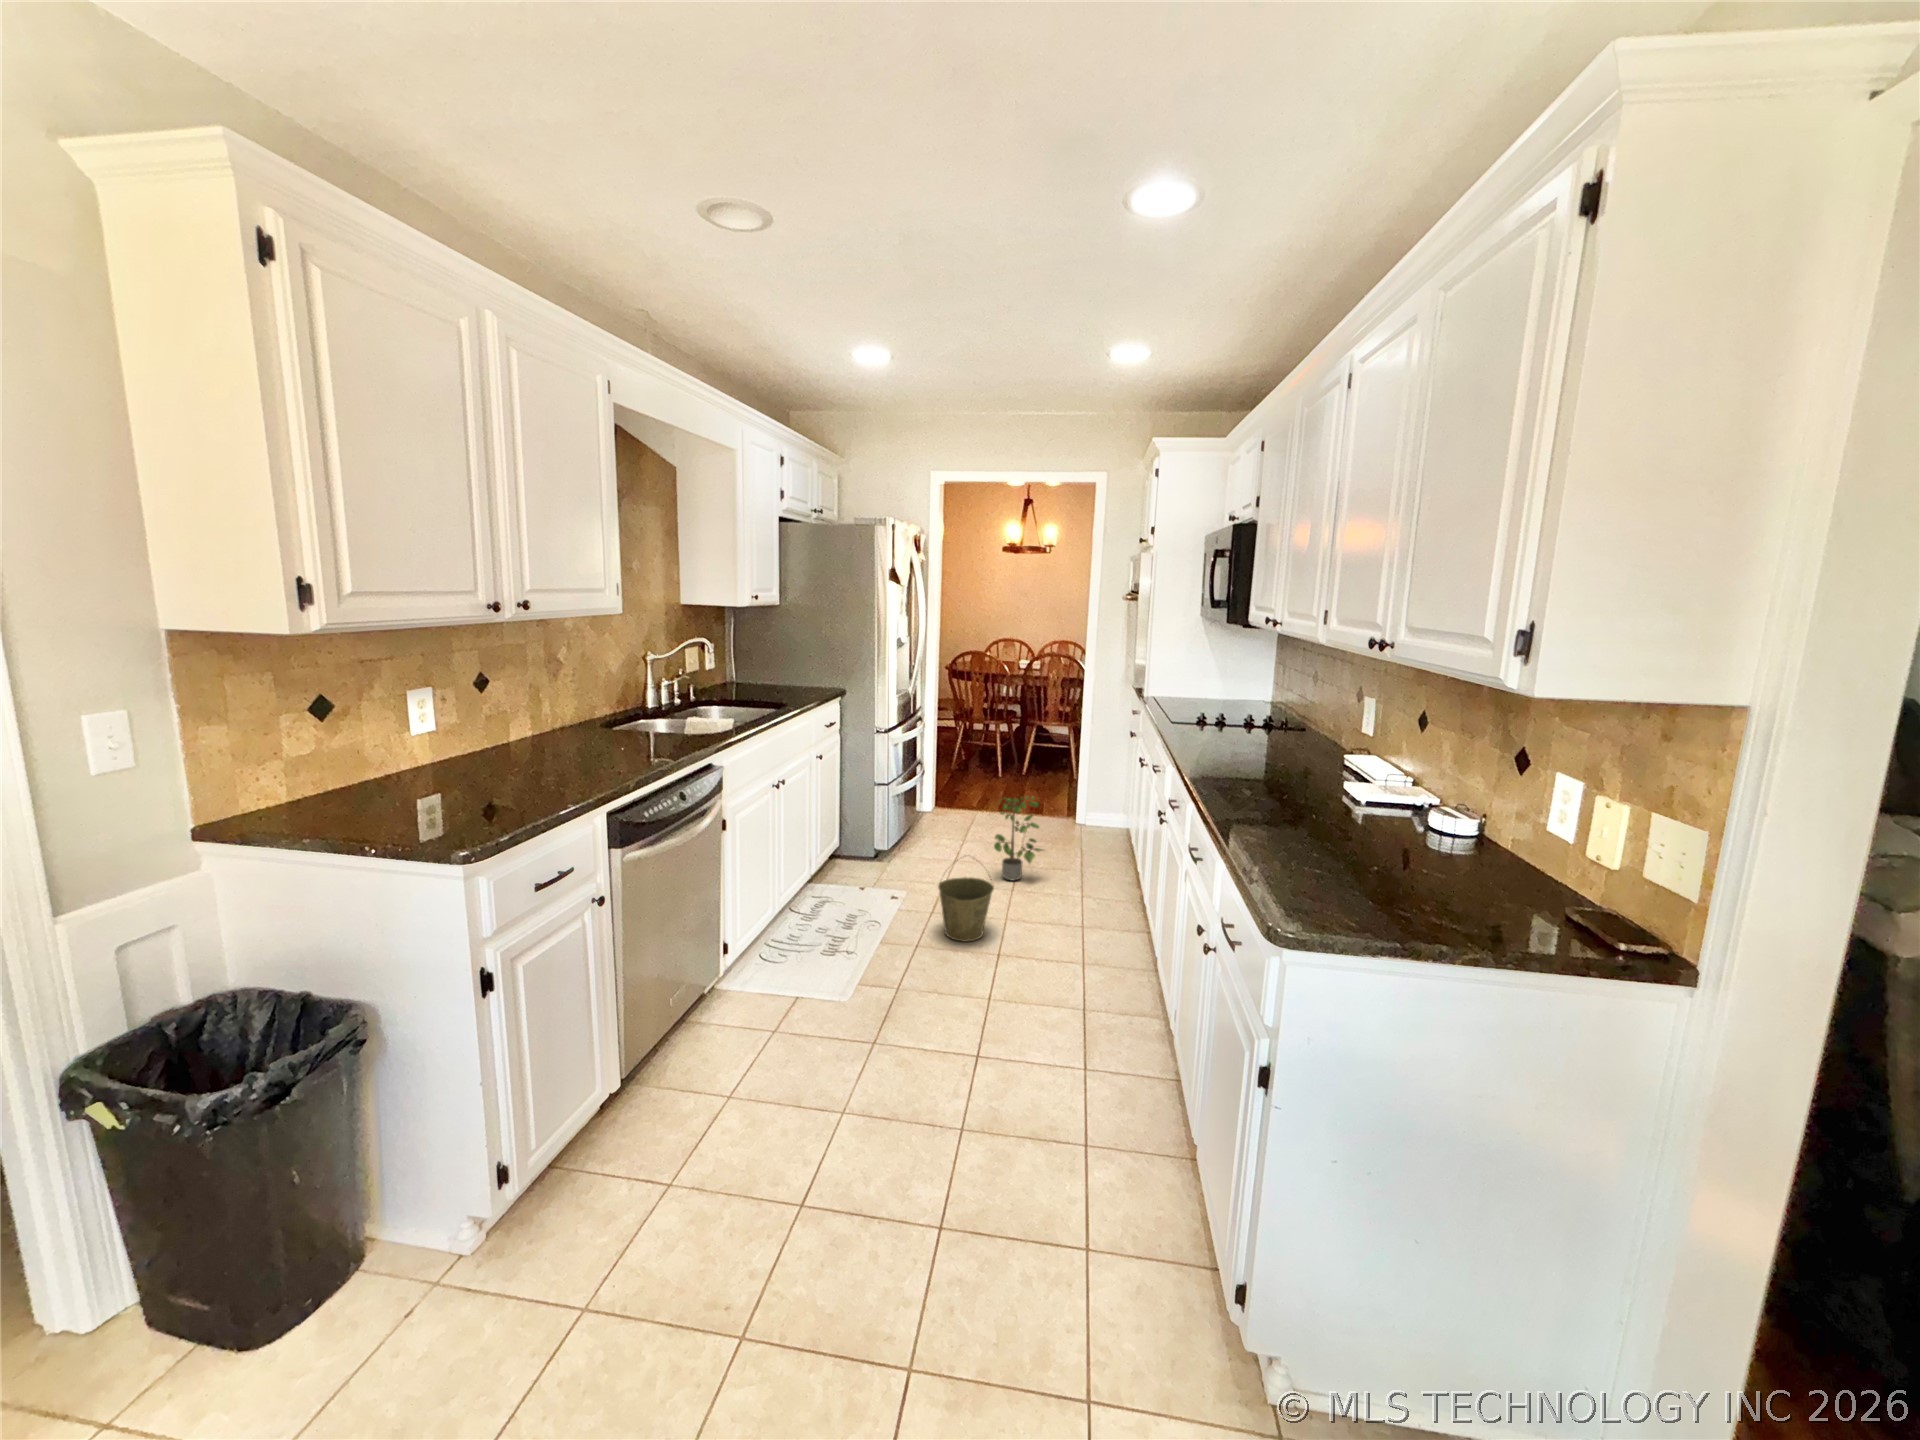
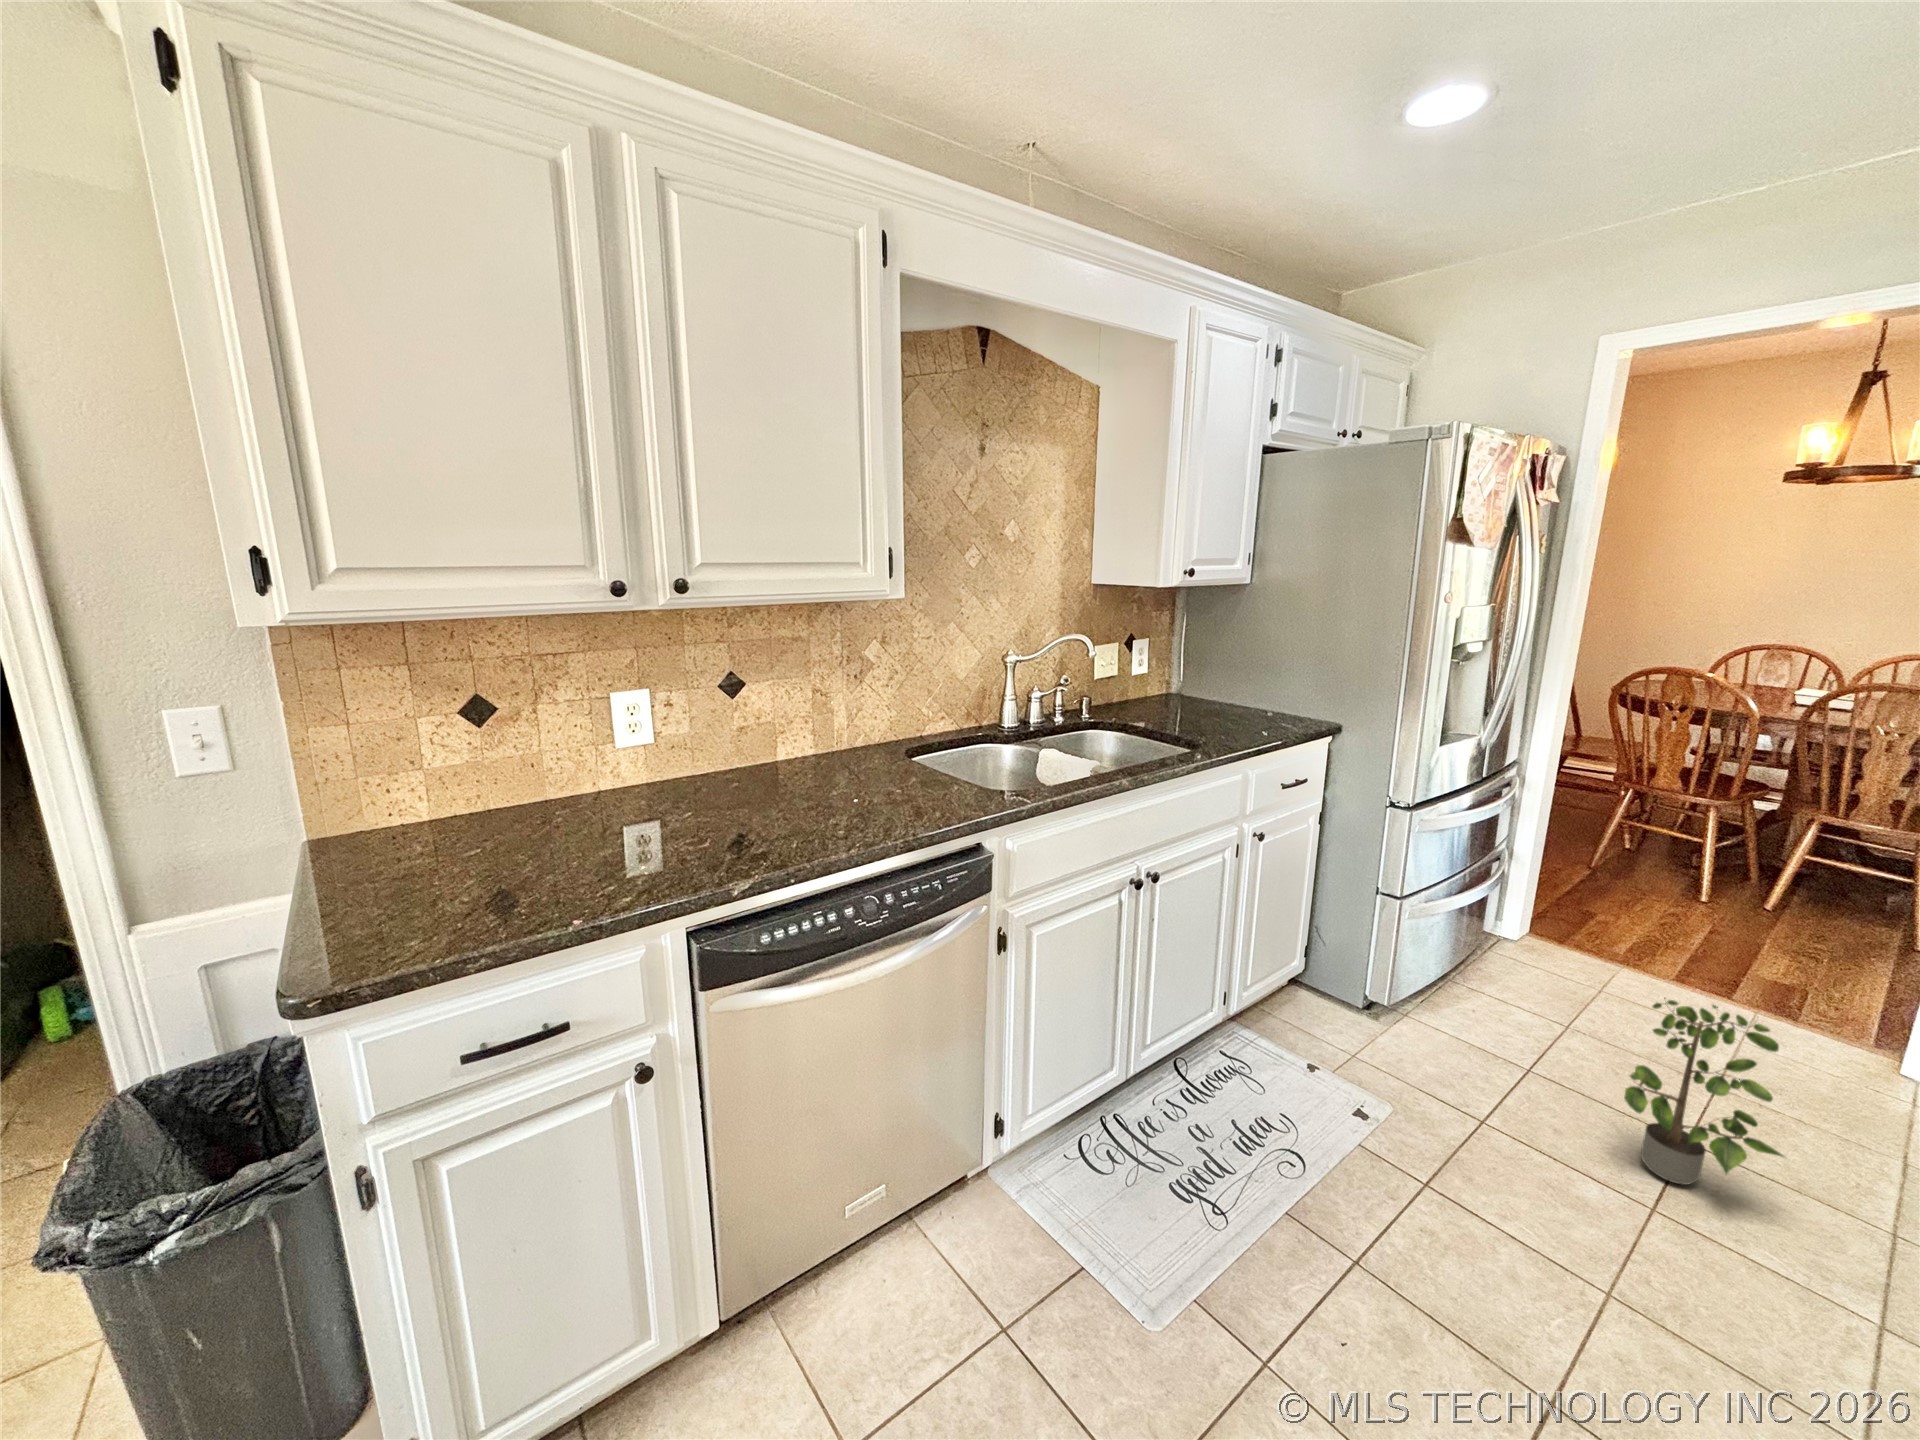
bucket: present [938,855,994,942] -> none [1430,1133,1581,1326]

